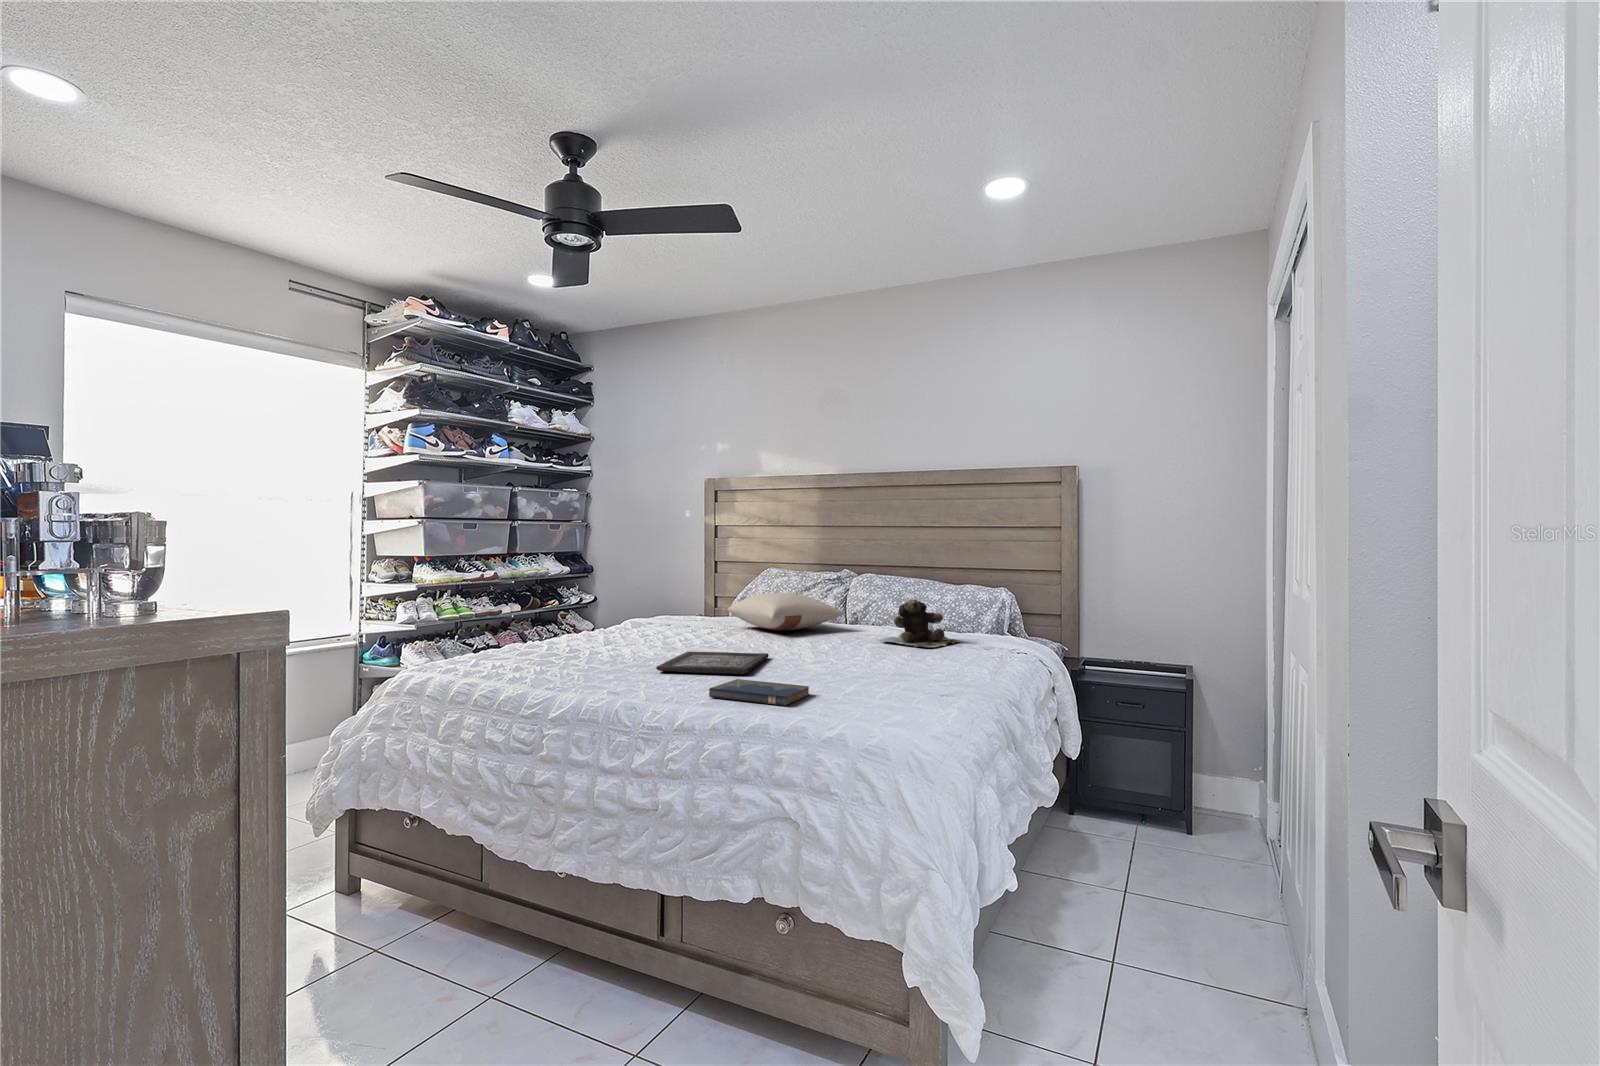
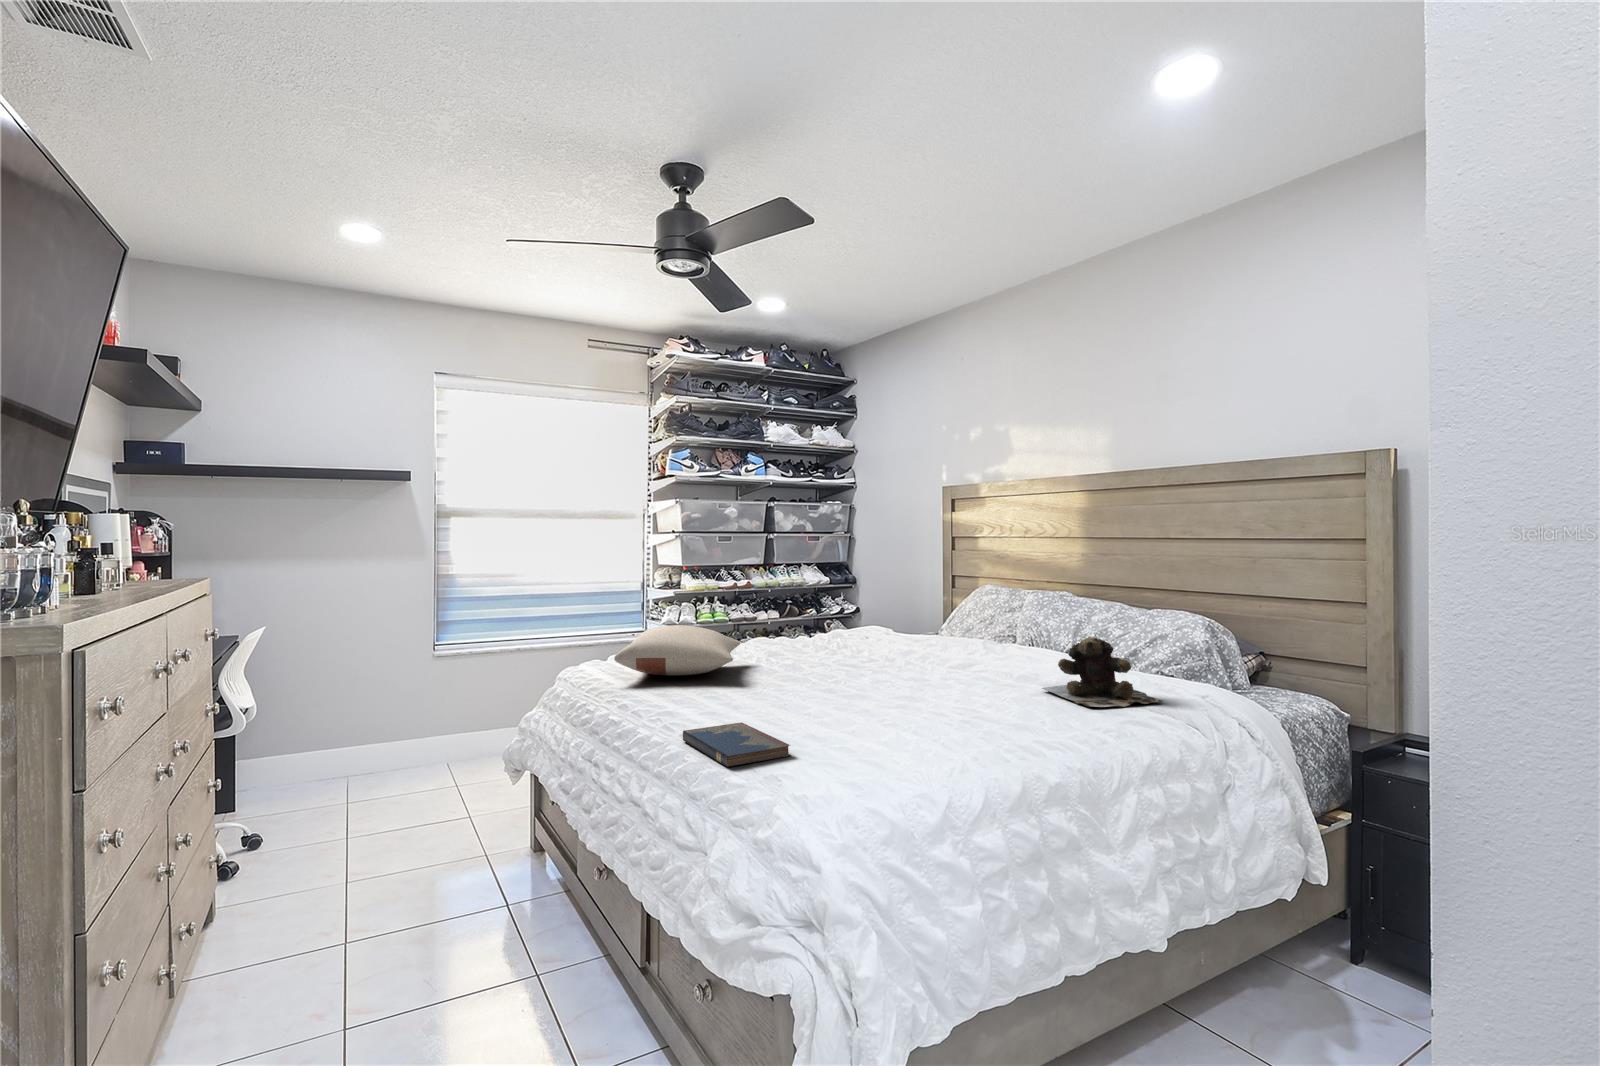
pillow: present [728,593,844,631] -> present [614,625,740,676]
tray: present [656,652,769,674] -> none [711,680,860,715]

